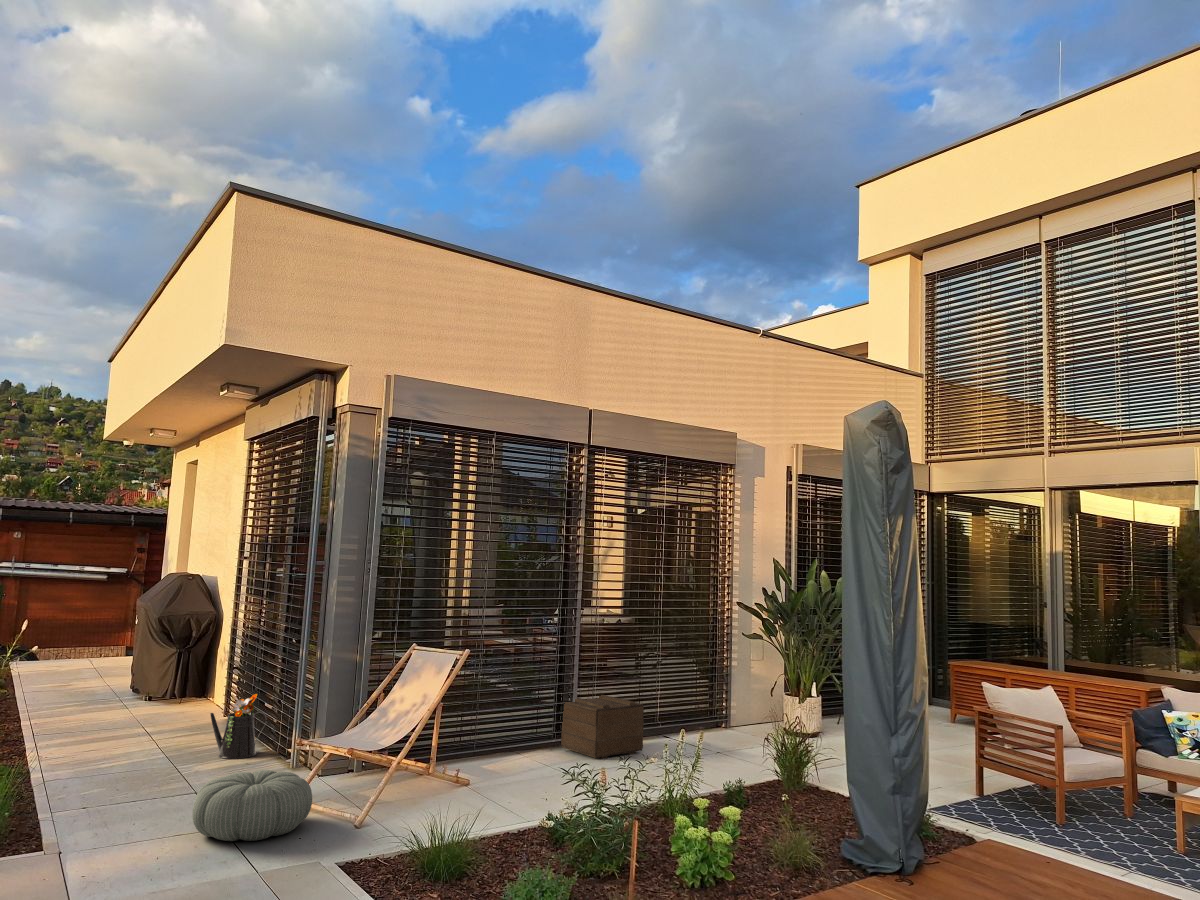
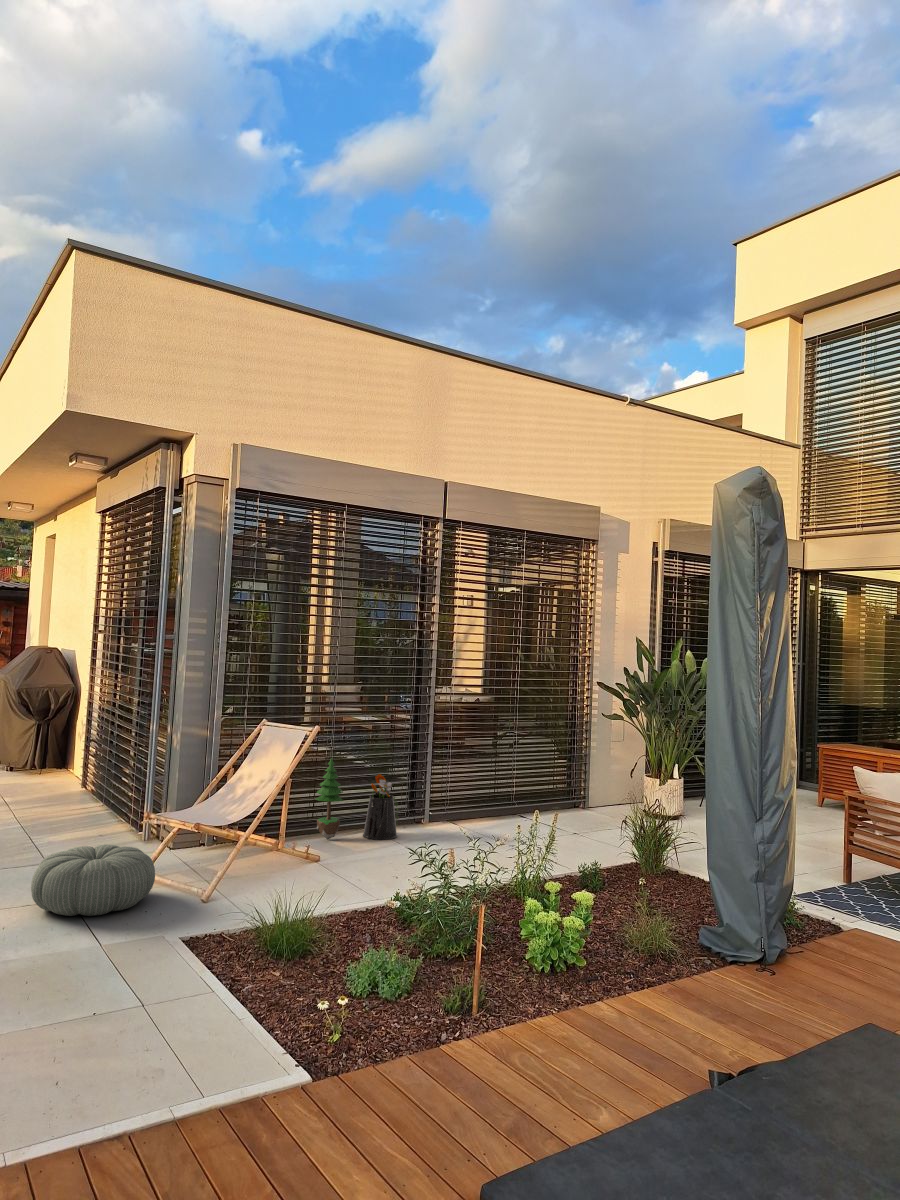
potted tree: none [461,681,490,764] -> present [315,758,343,839]
watering can: present [210,694,266,759] -> present [363,774,399,840]
wooden crate: present [561,695,644,759] -> none [417,773,501,837]

